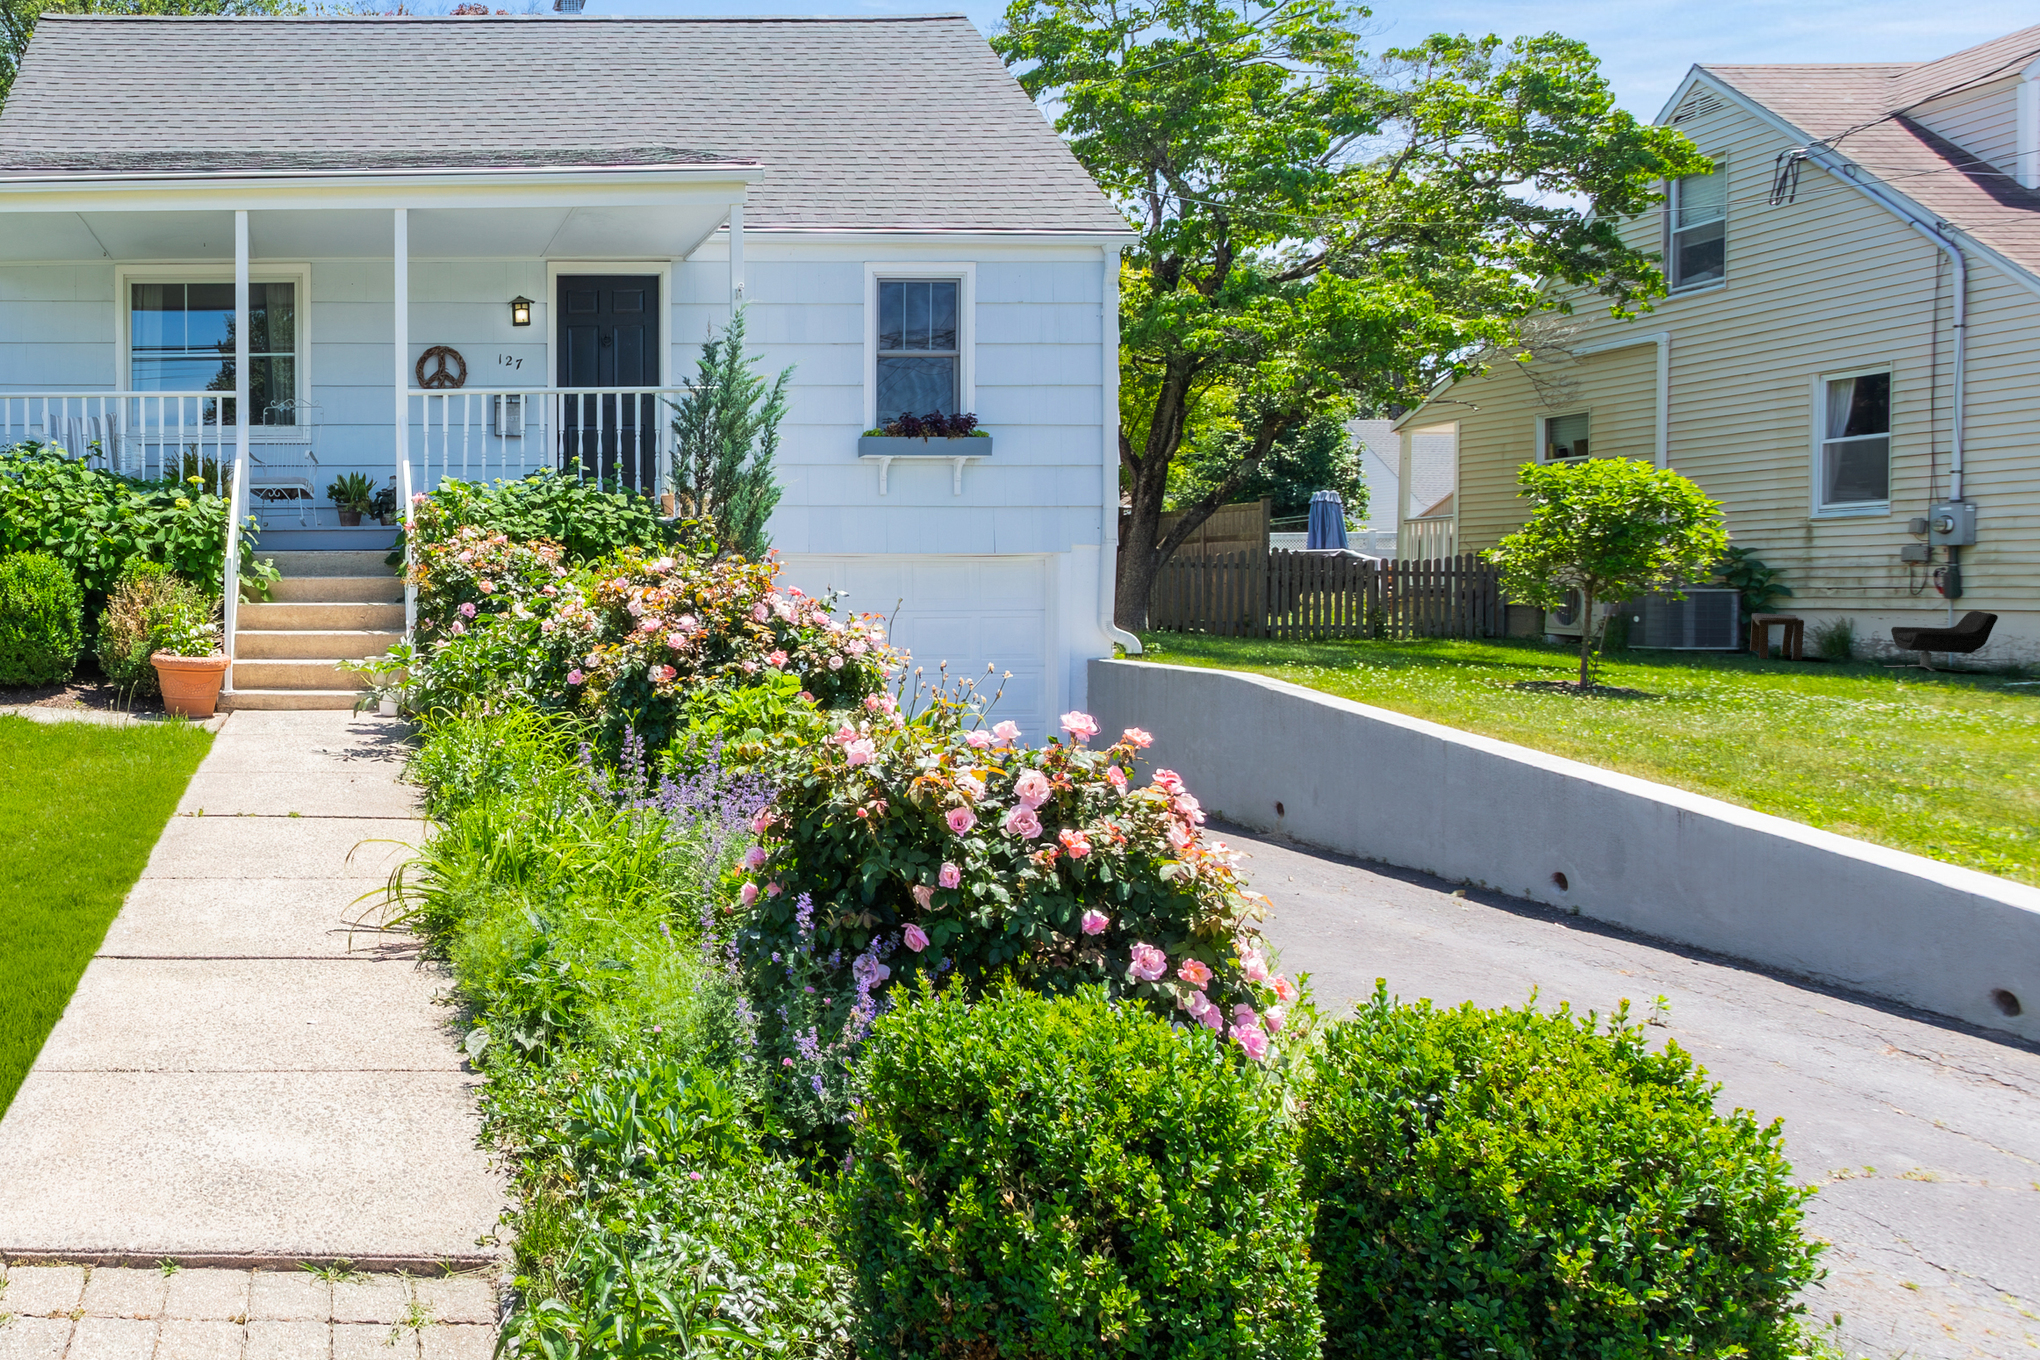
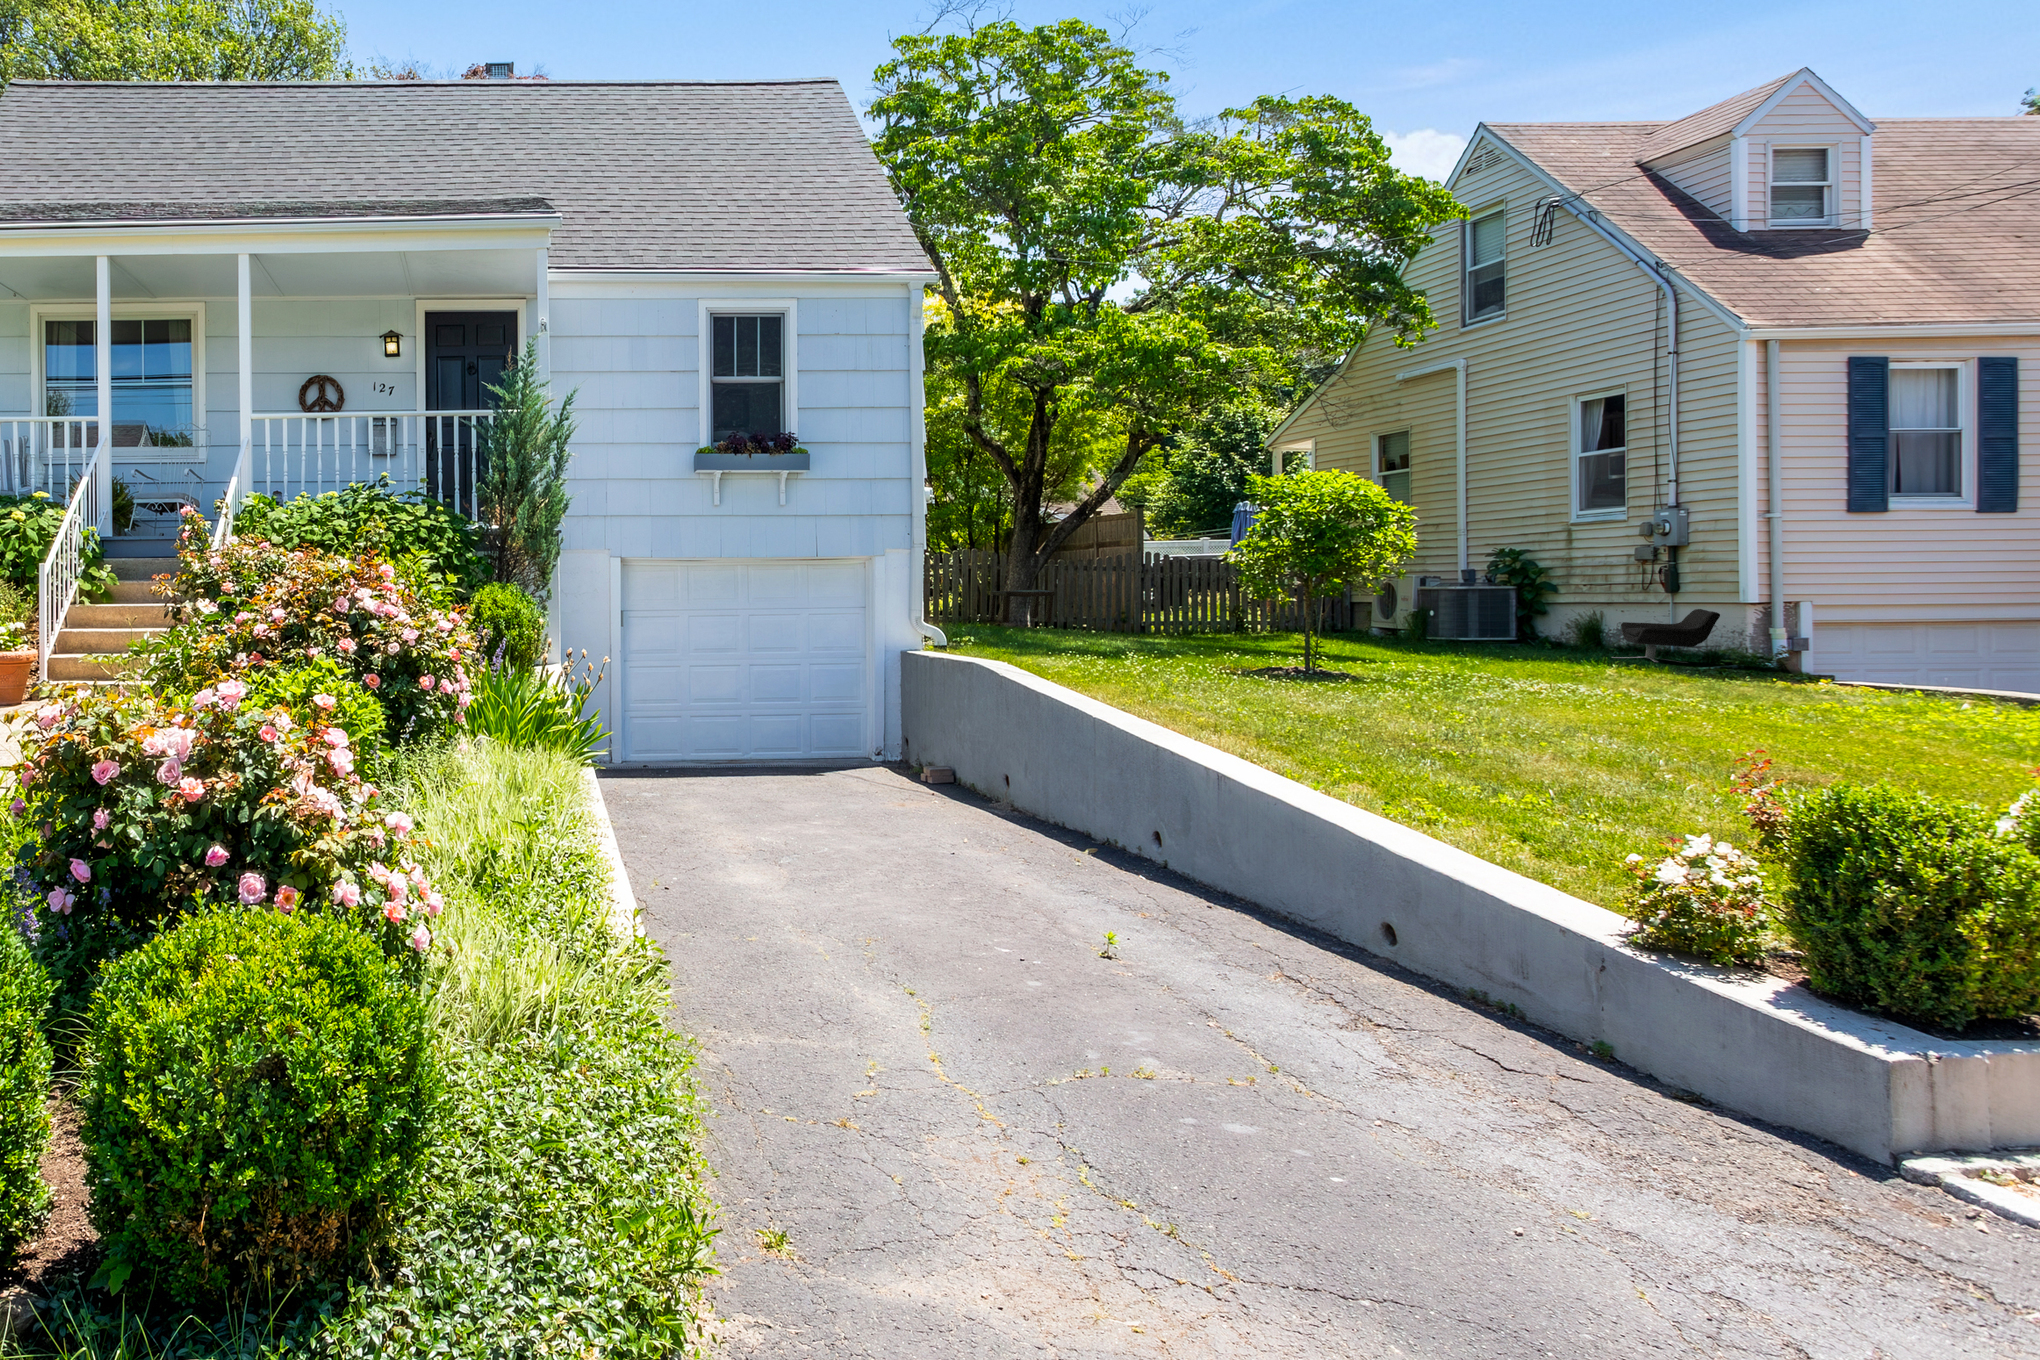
bench: present [1750,613,1804,660] -> present [988,590,1055,623]

